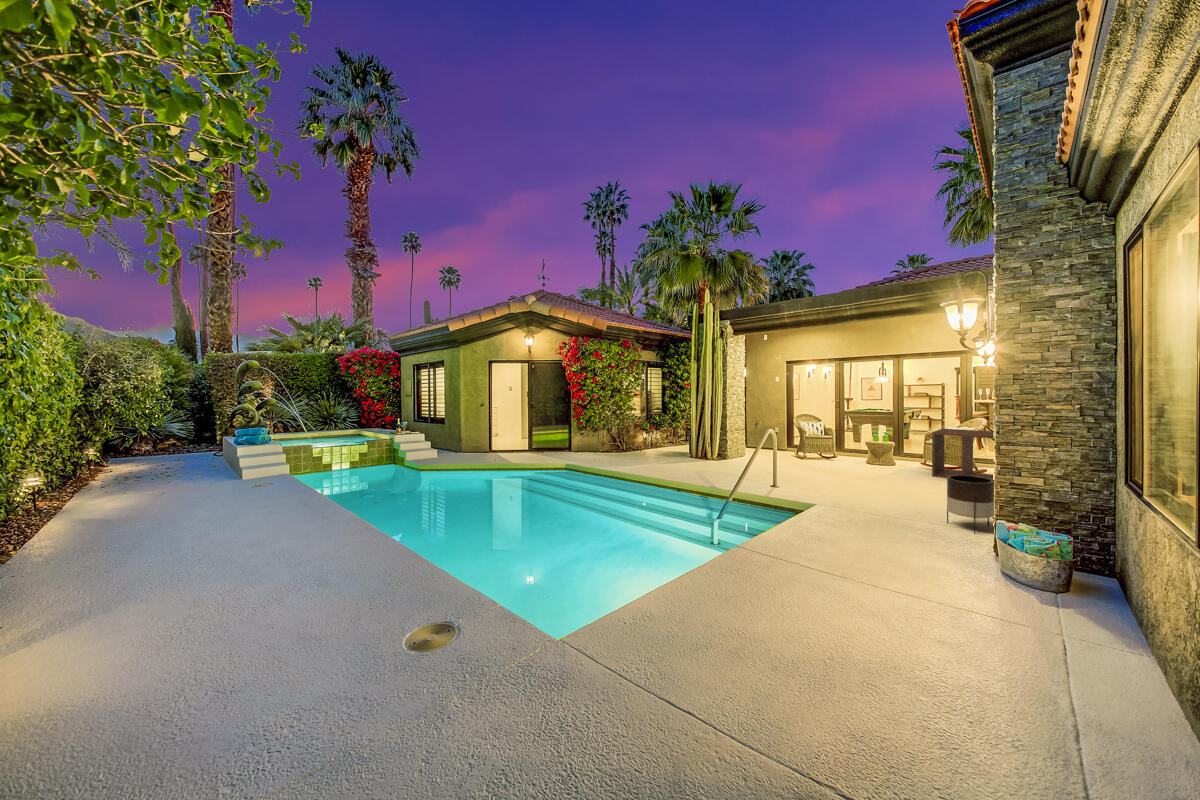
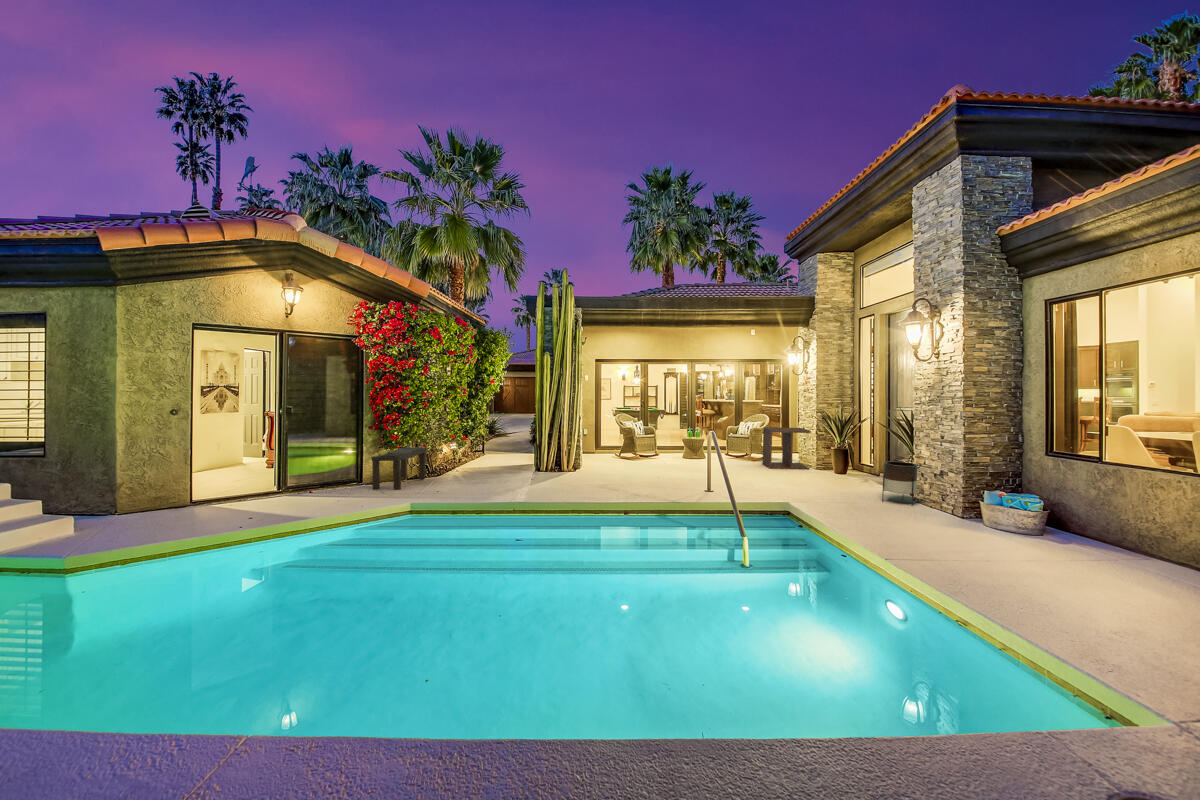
bench: none [571,430,612,457] -> present [372,447,427,490]

